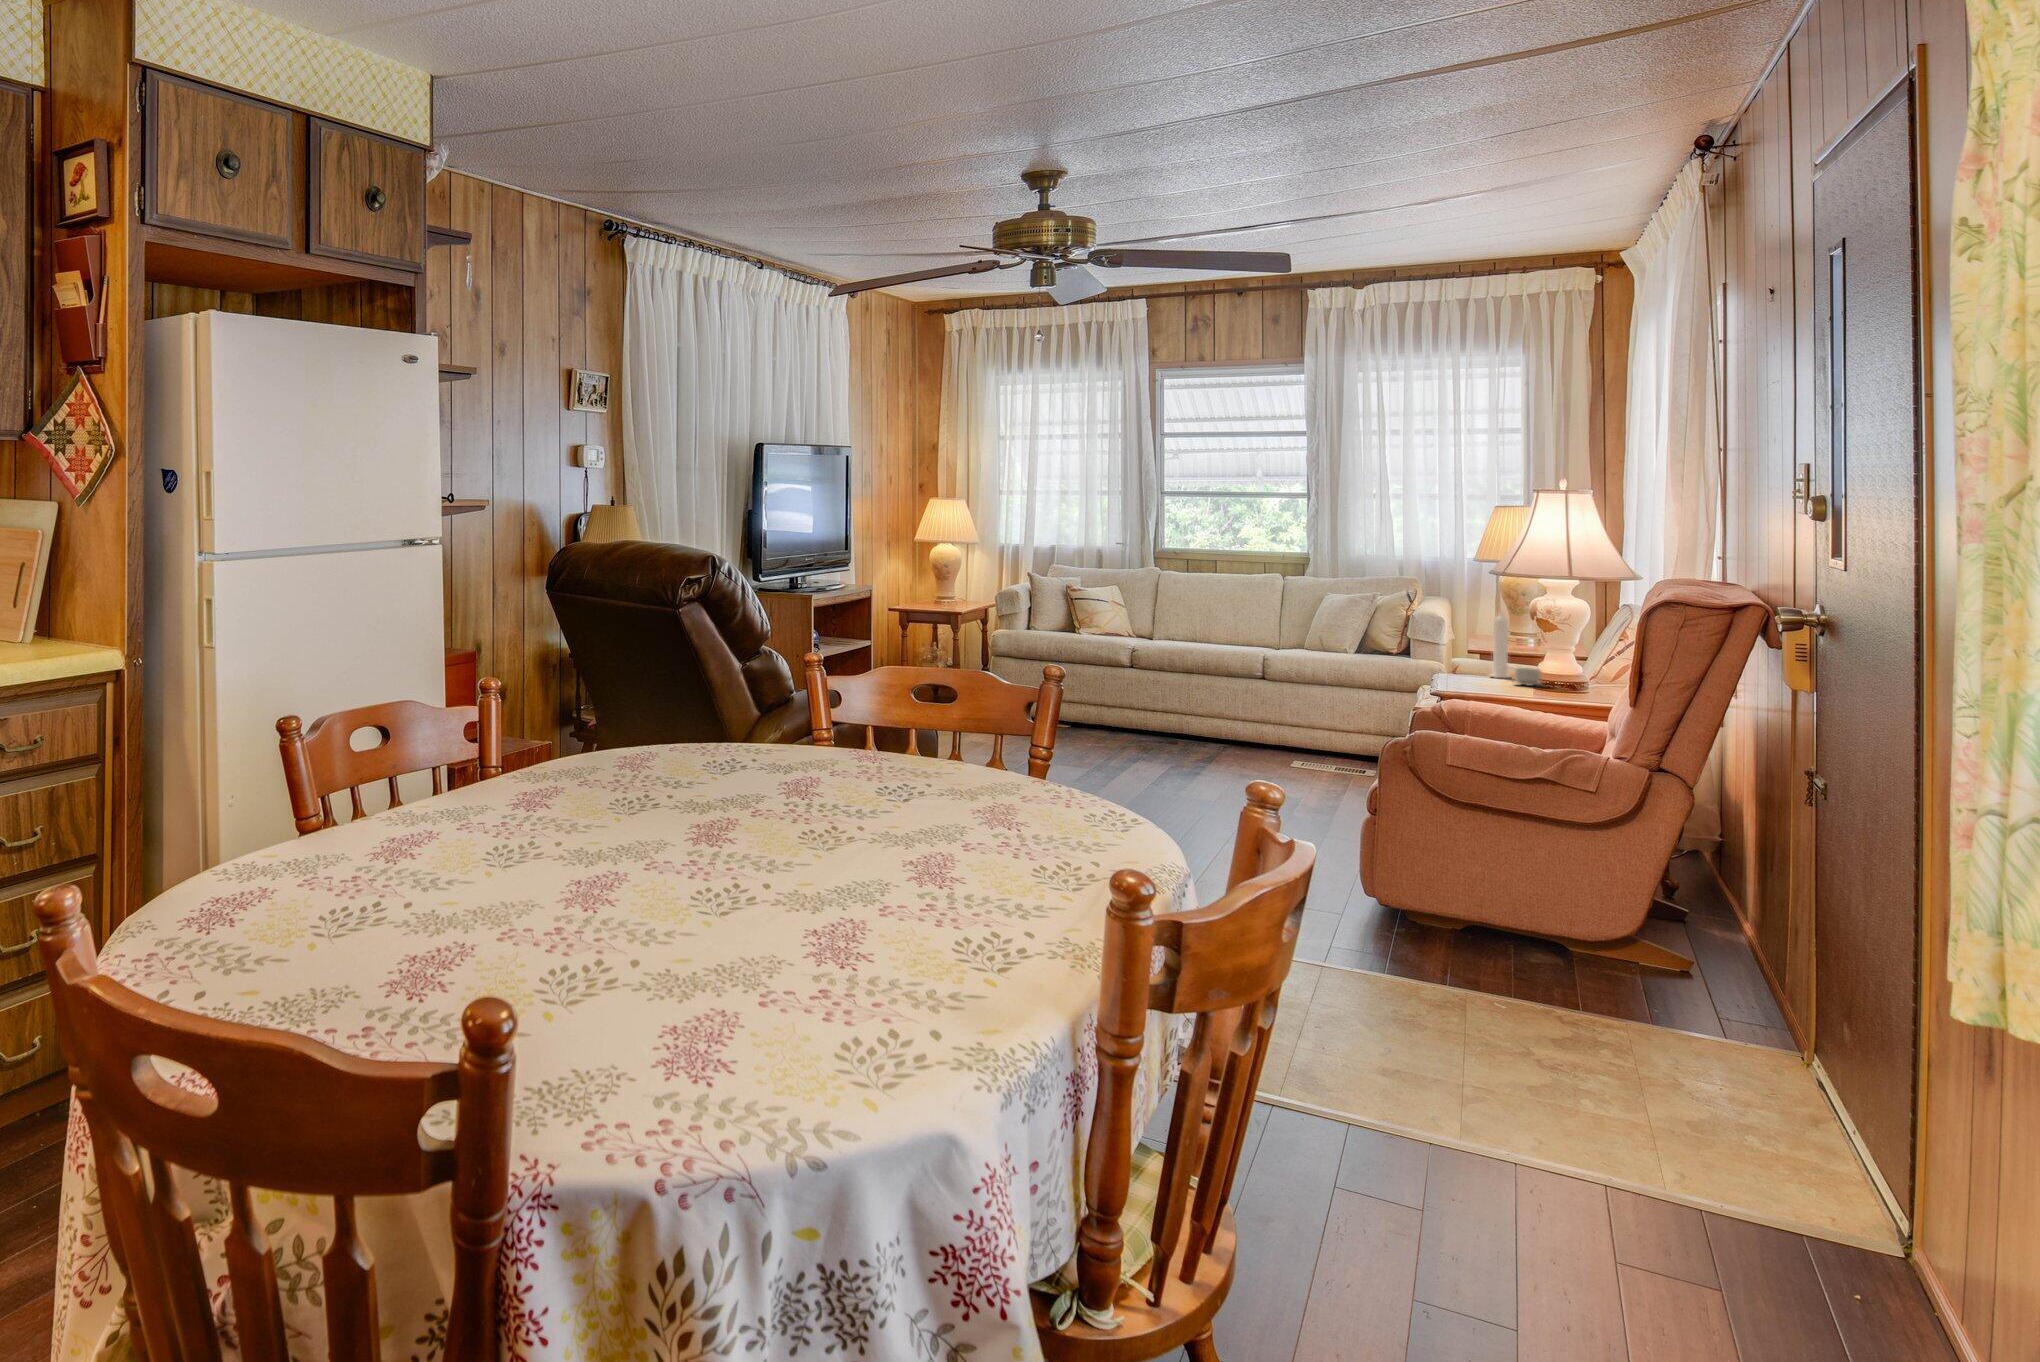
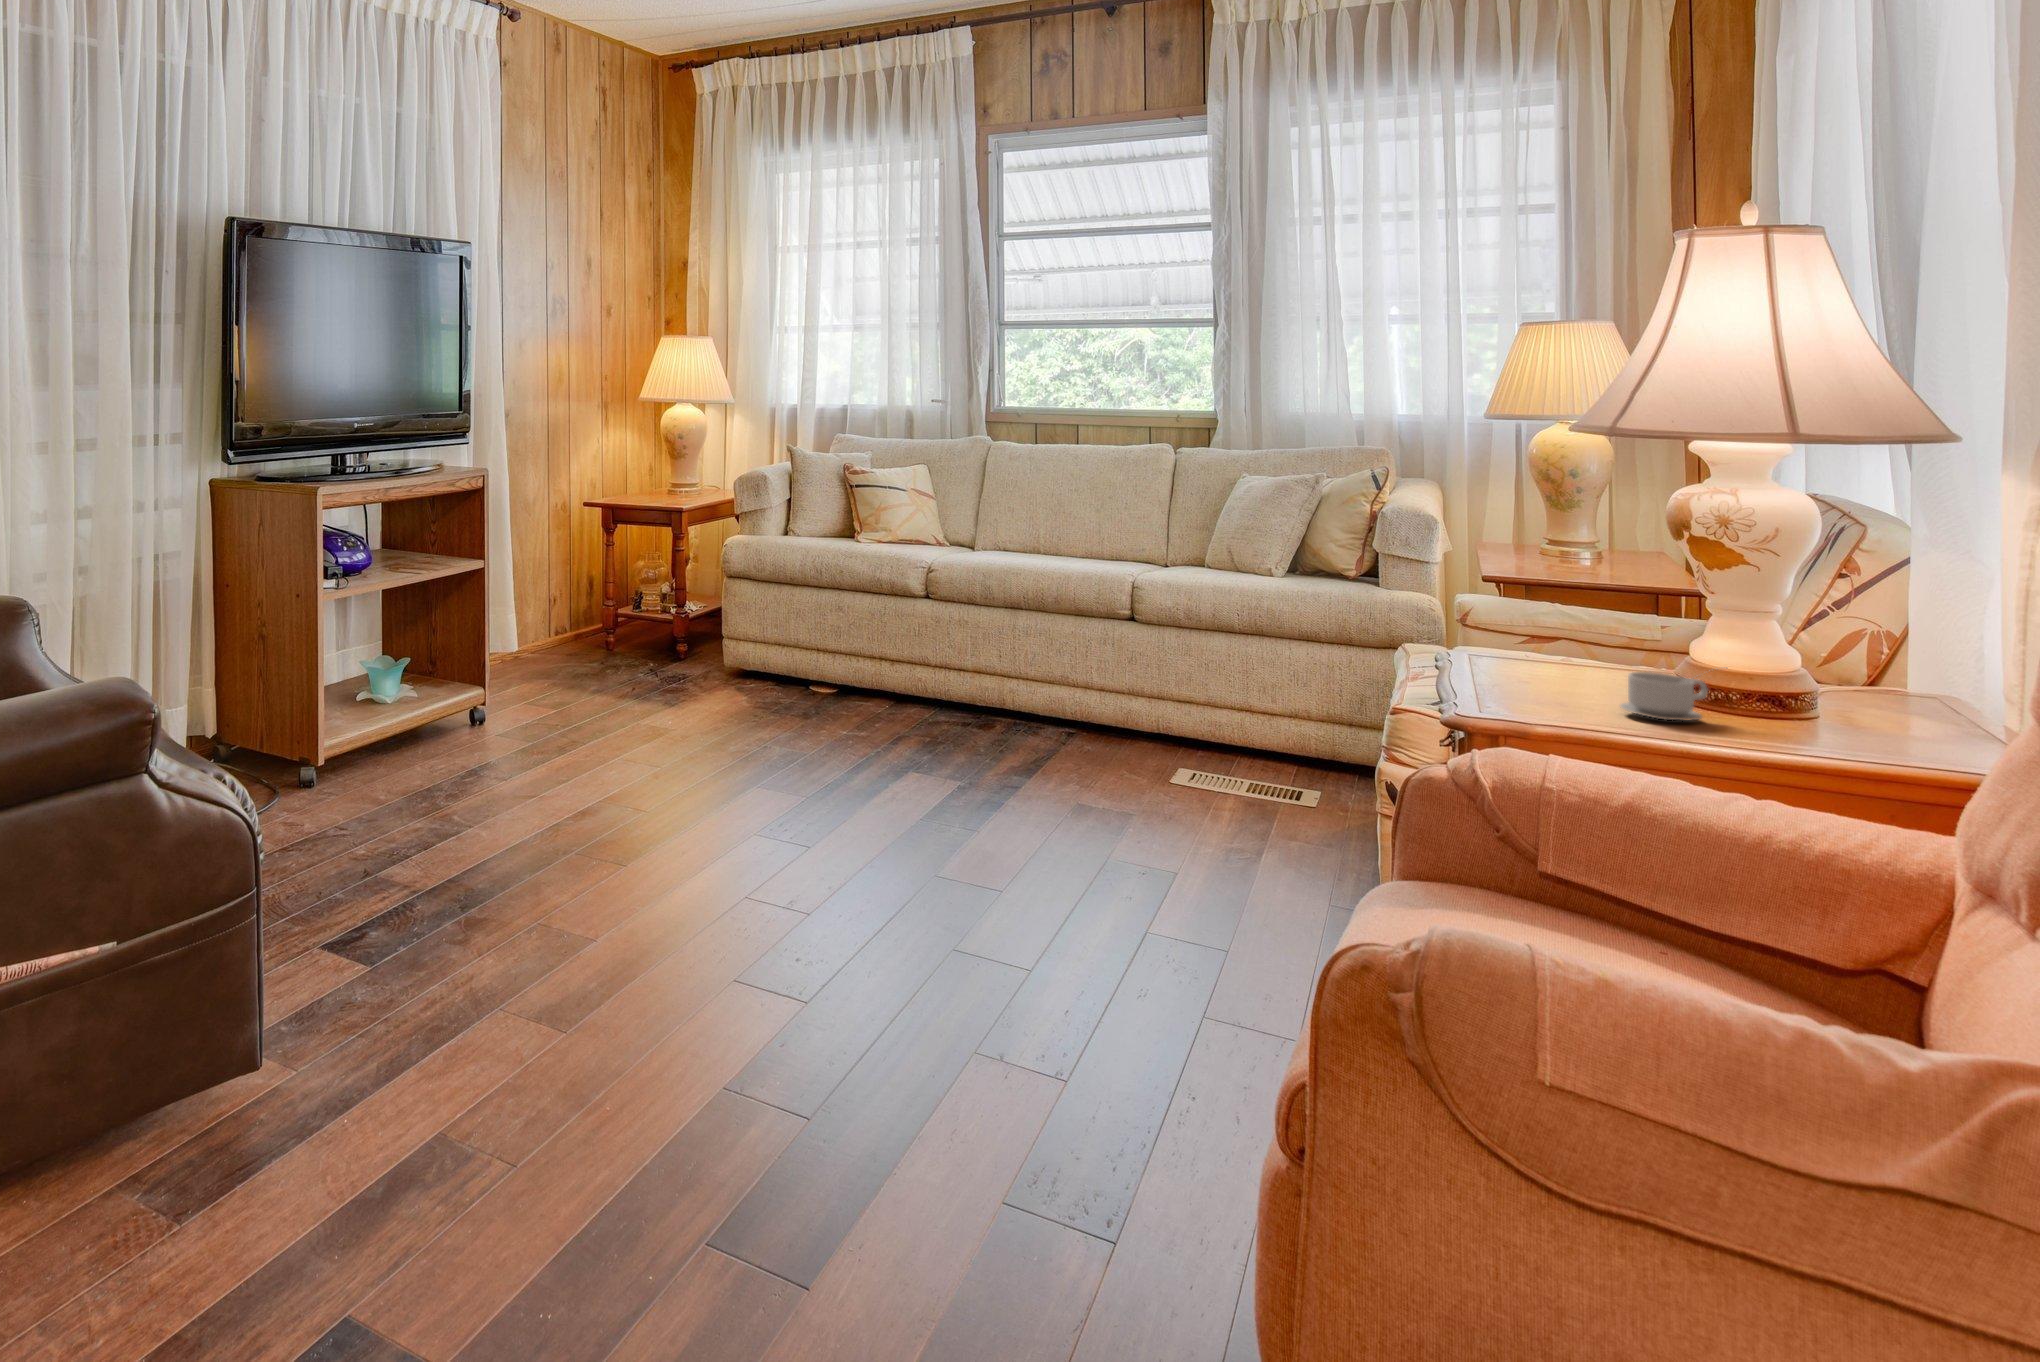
candle: present [1490,612,1510,678] -> none [1551,524,1607,684]

